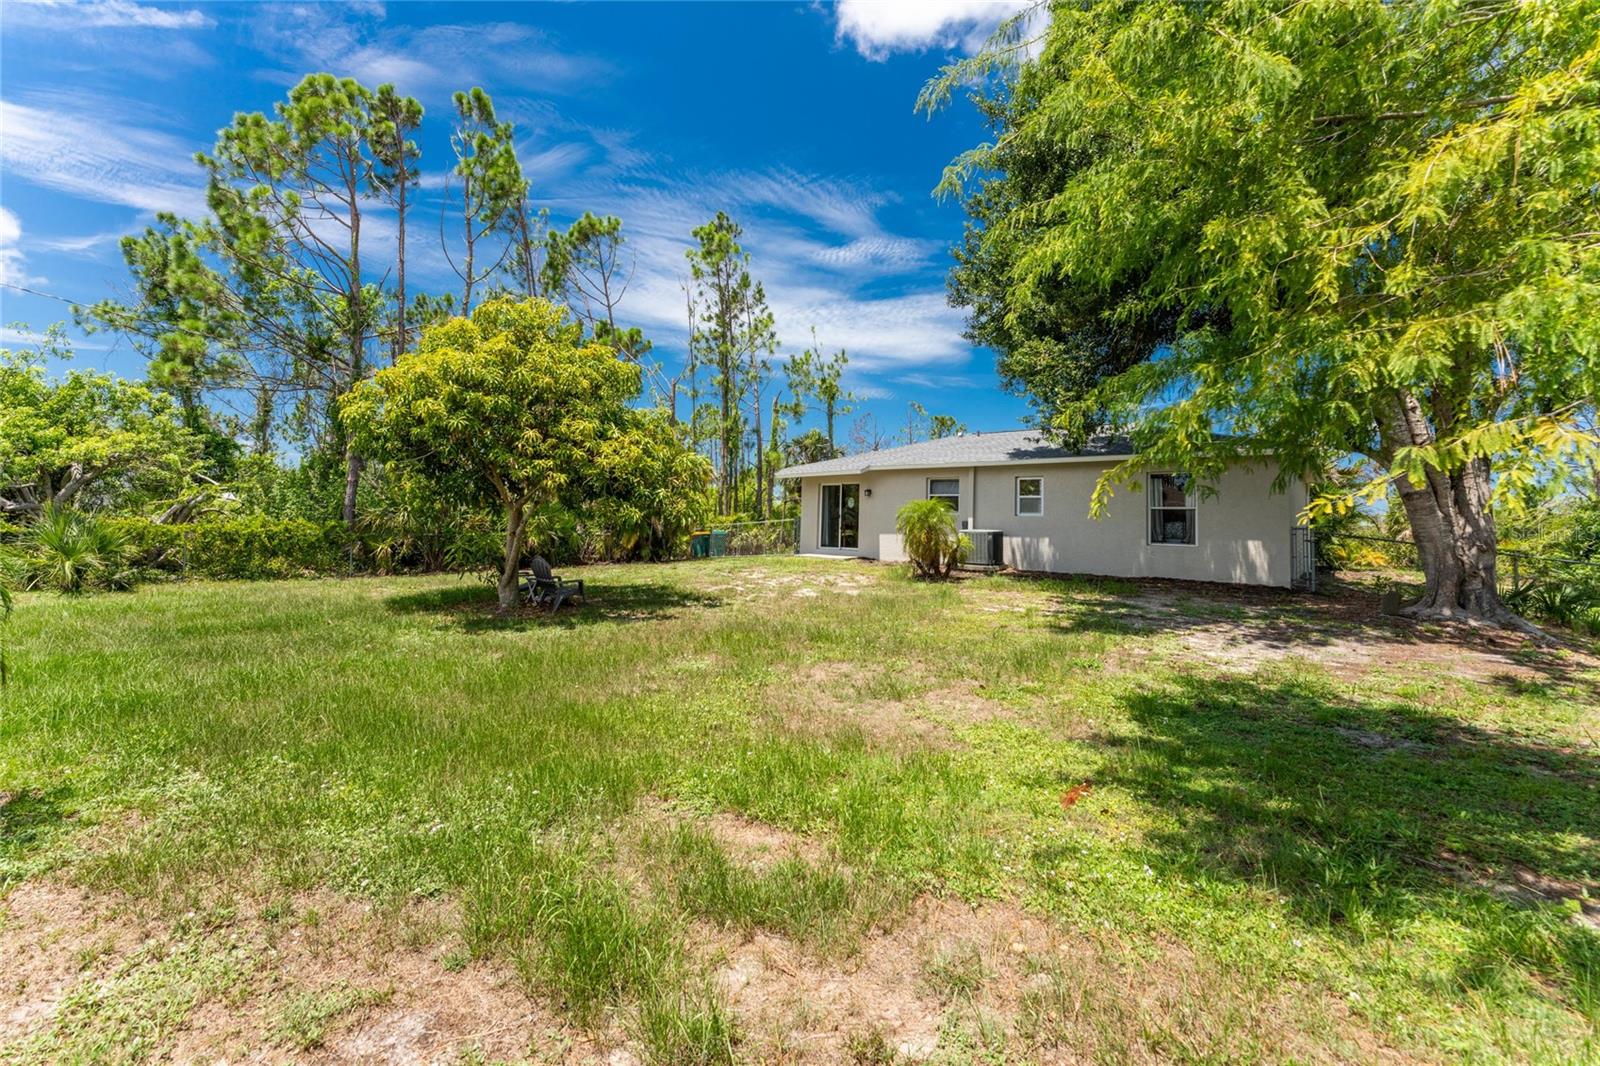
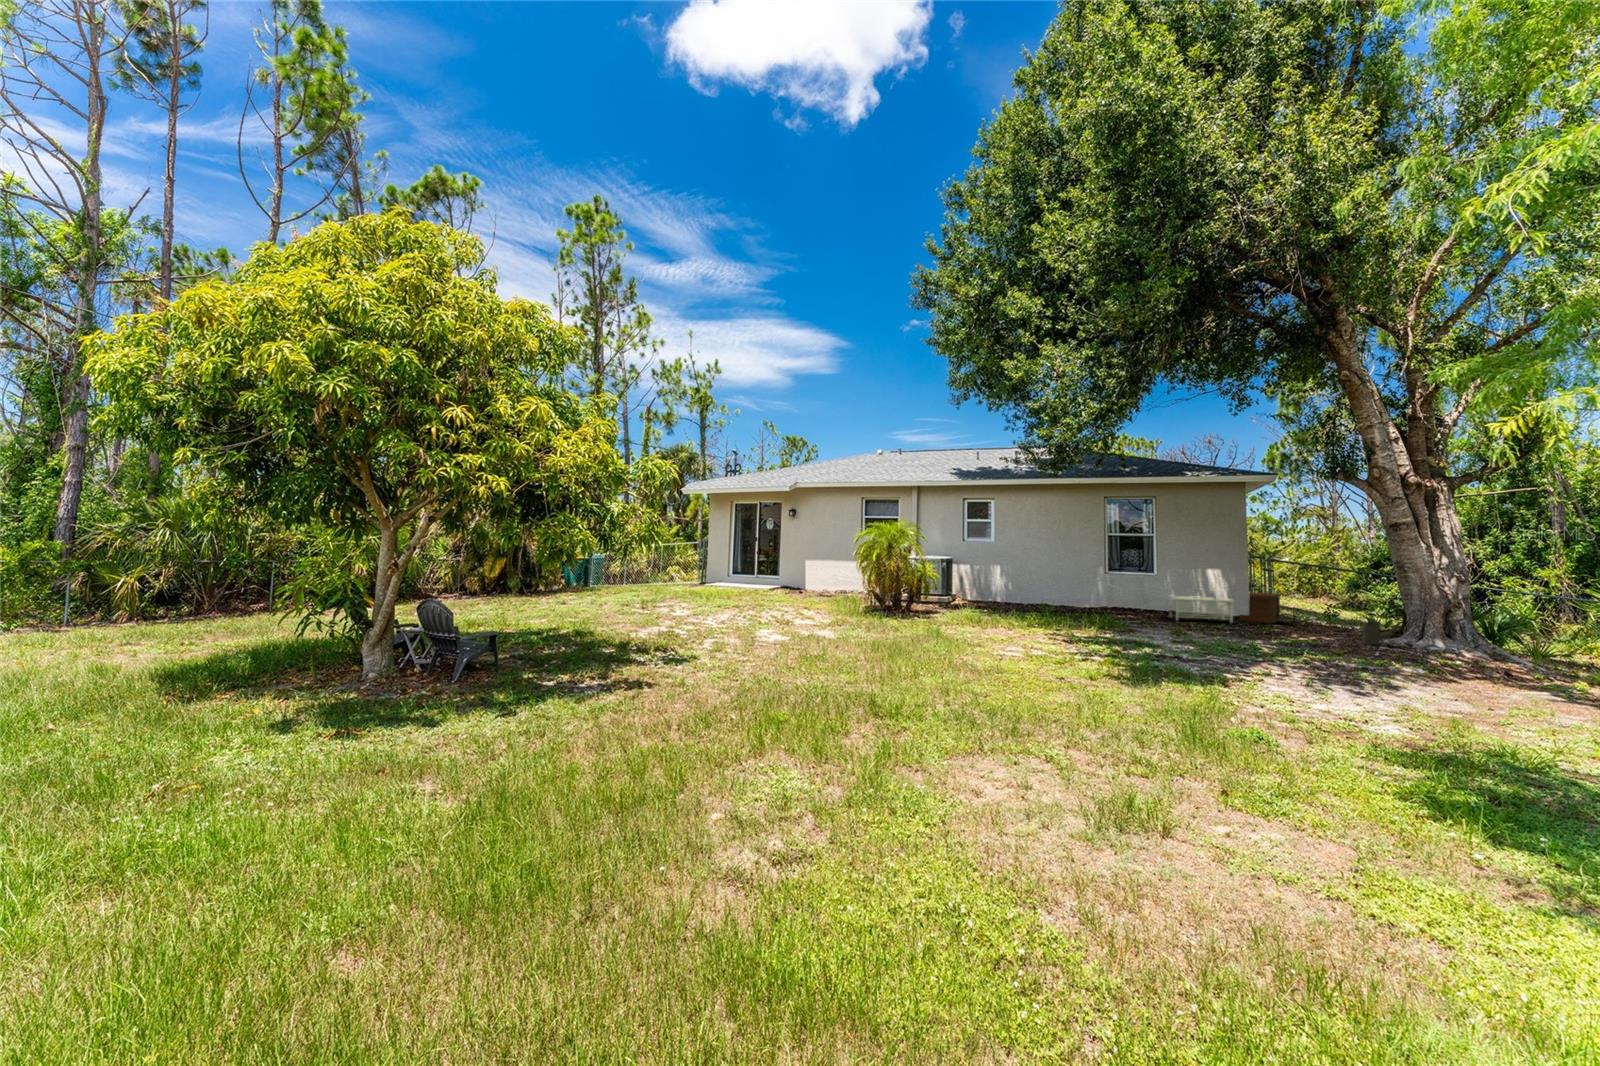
wooden crate: none [1283,563,1331,595] -> present [1239,592,1280,624]
storage bench: none [1207,566,1272,593] -> present [1170,597,1234,622]

